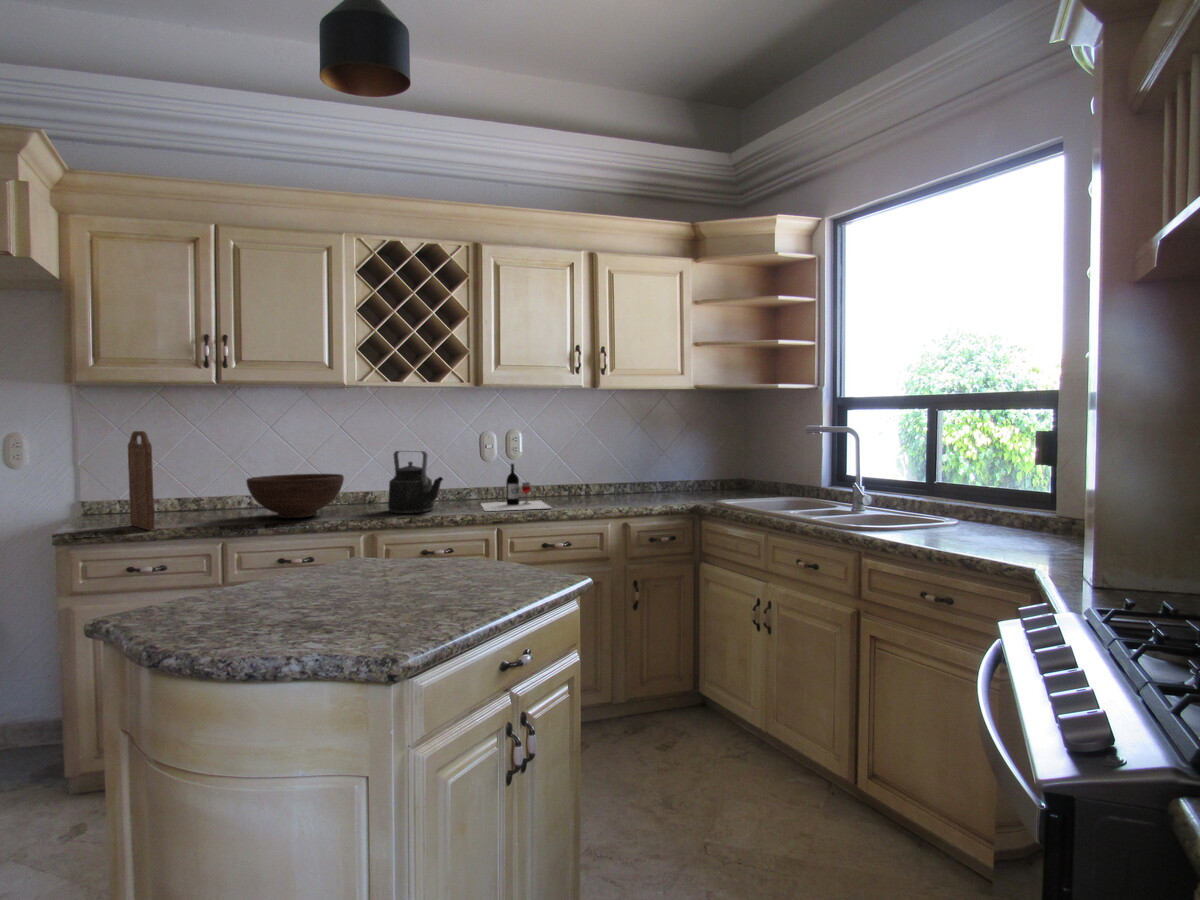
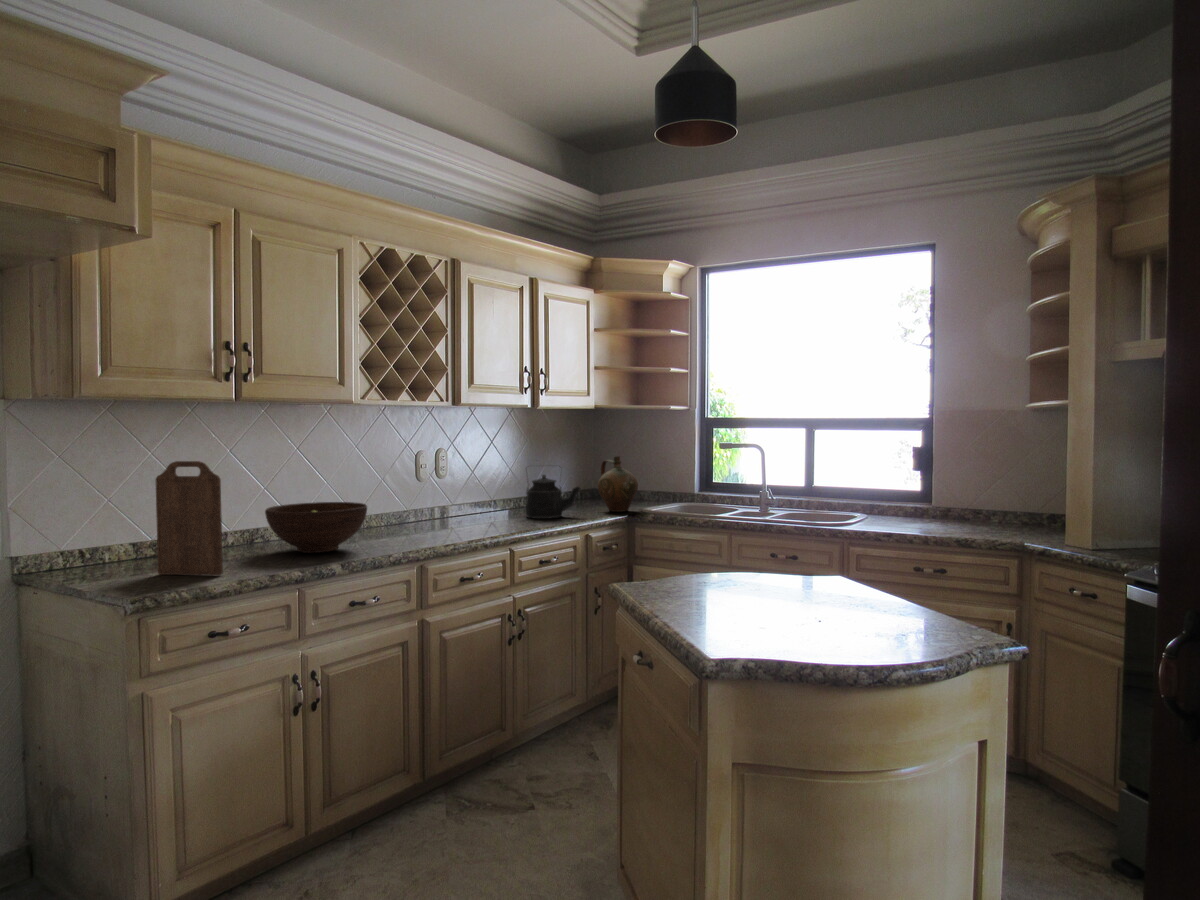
ceramic jug: none [663,441,706,501] -> present [598,456,638,512]
kettle: present [388,451,443,514] -> present [526,466,580,519]
wine bottle: present [481,464,551,511] -> none [447,483,539,532]

